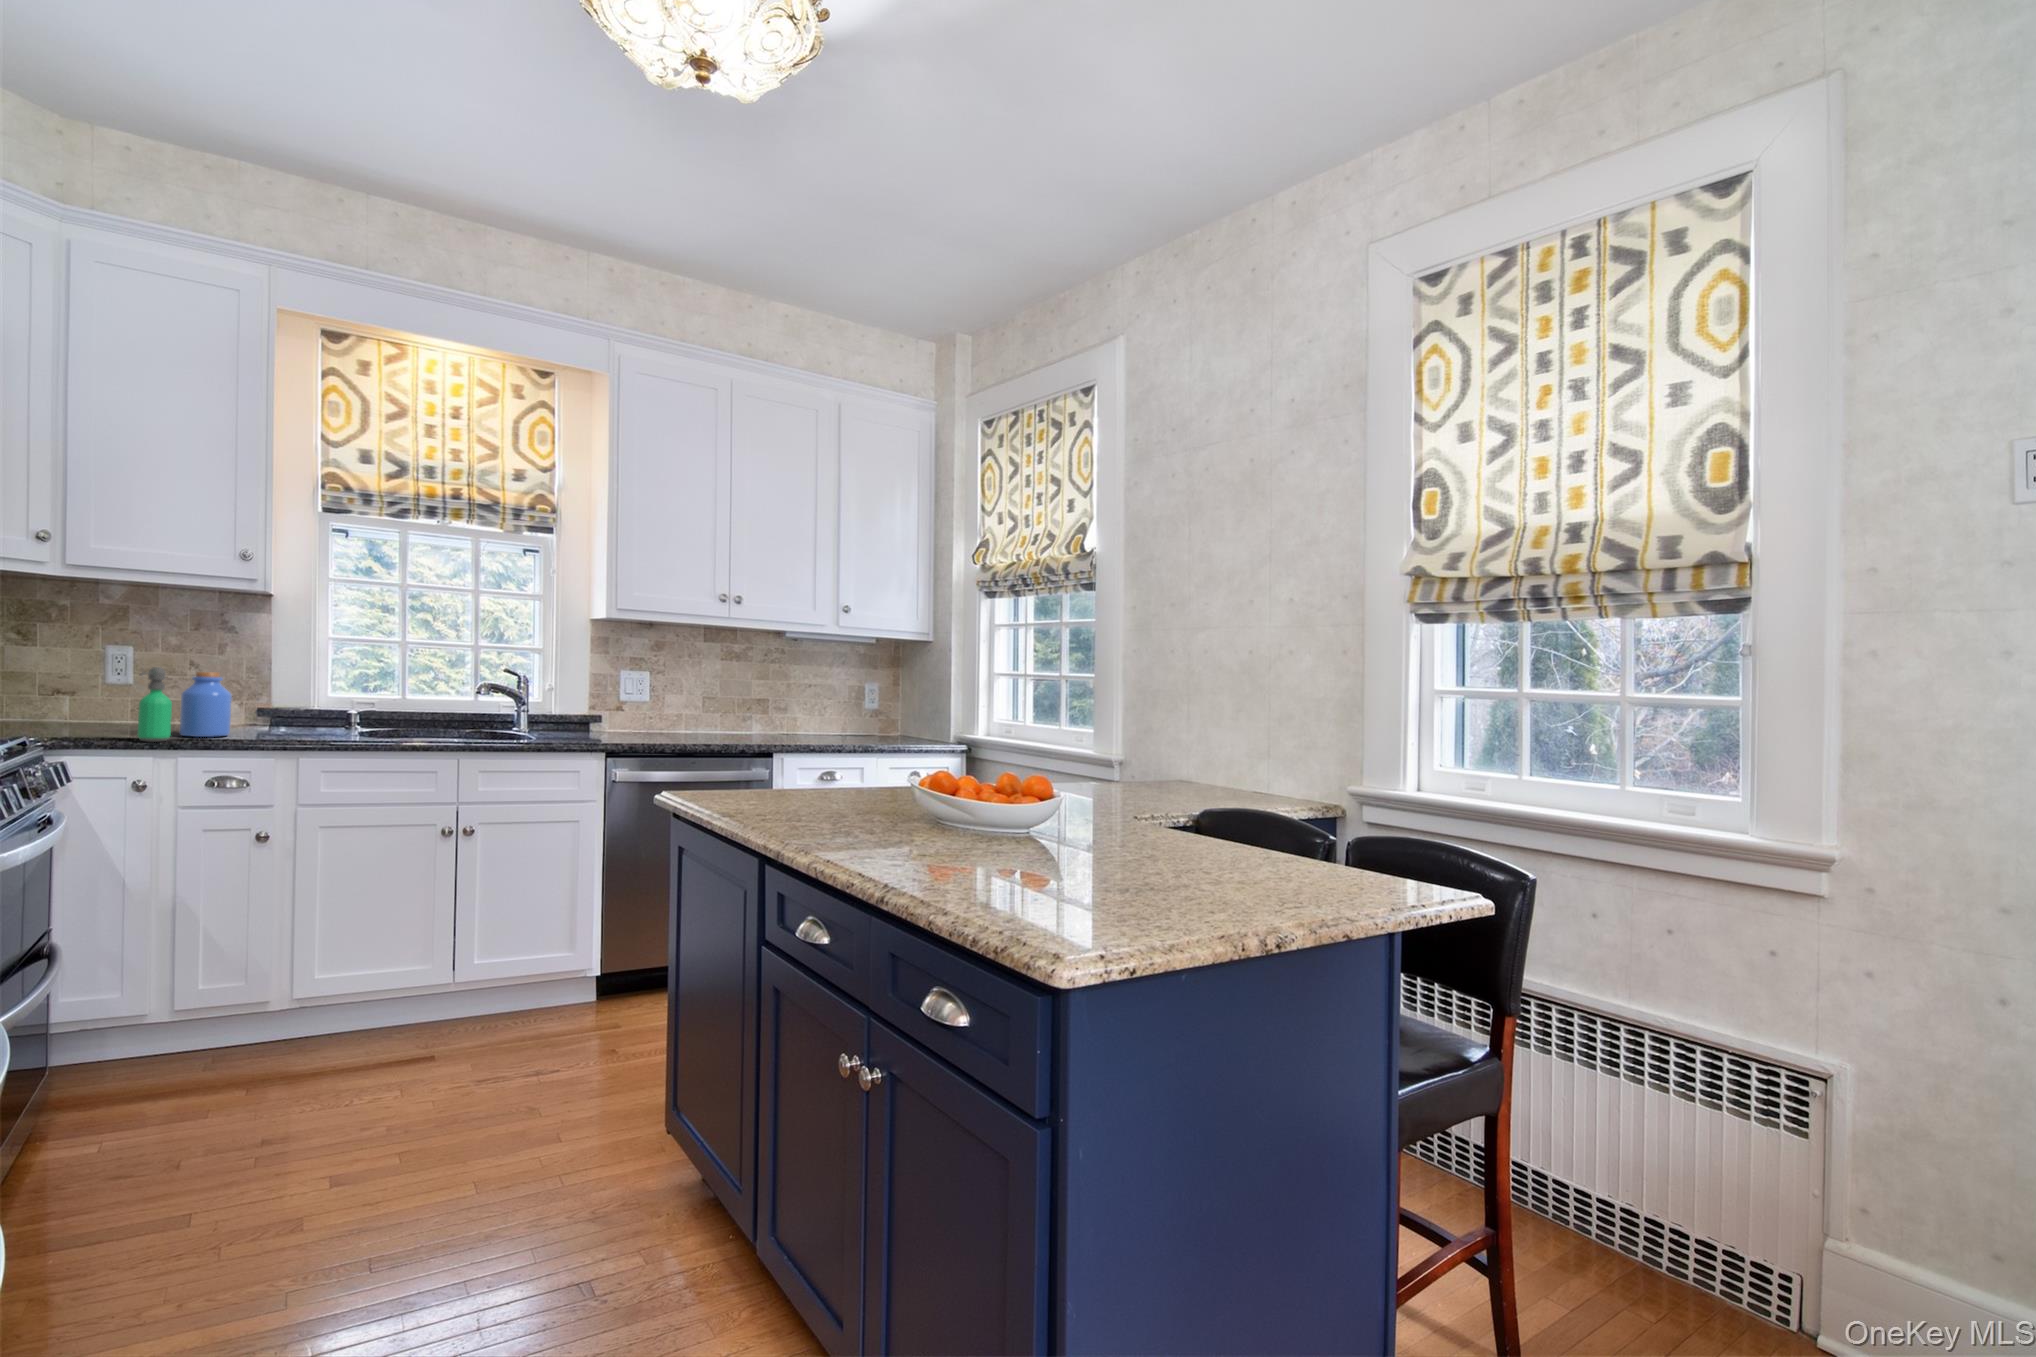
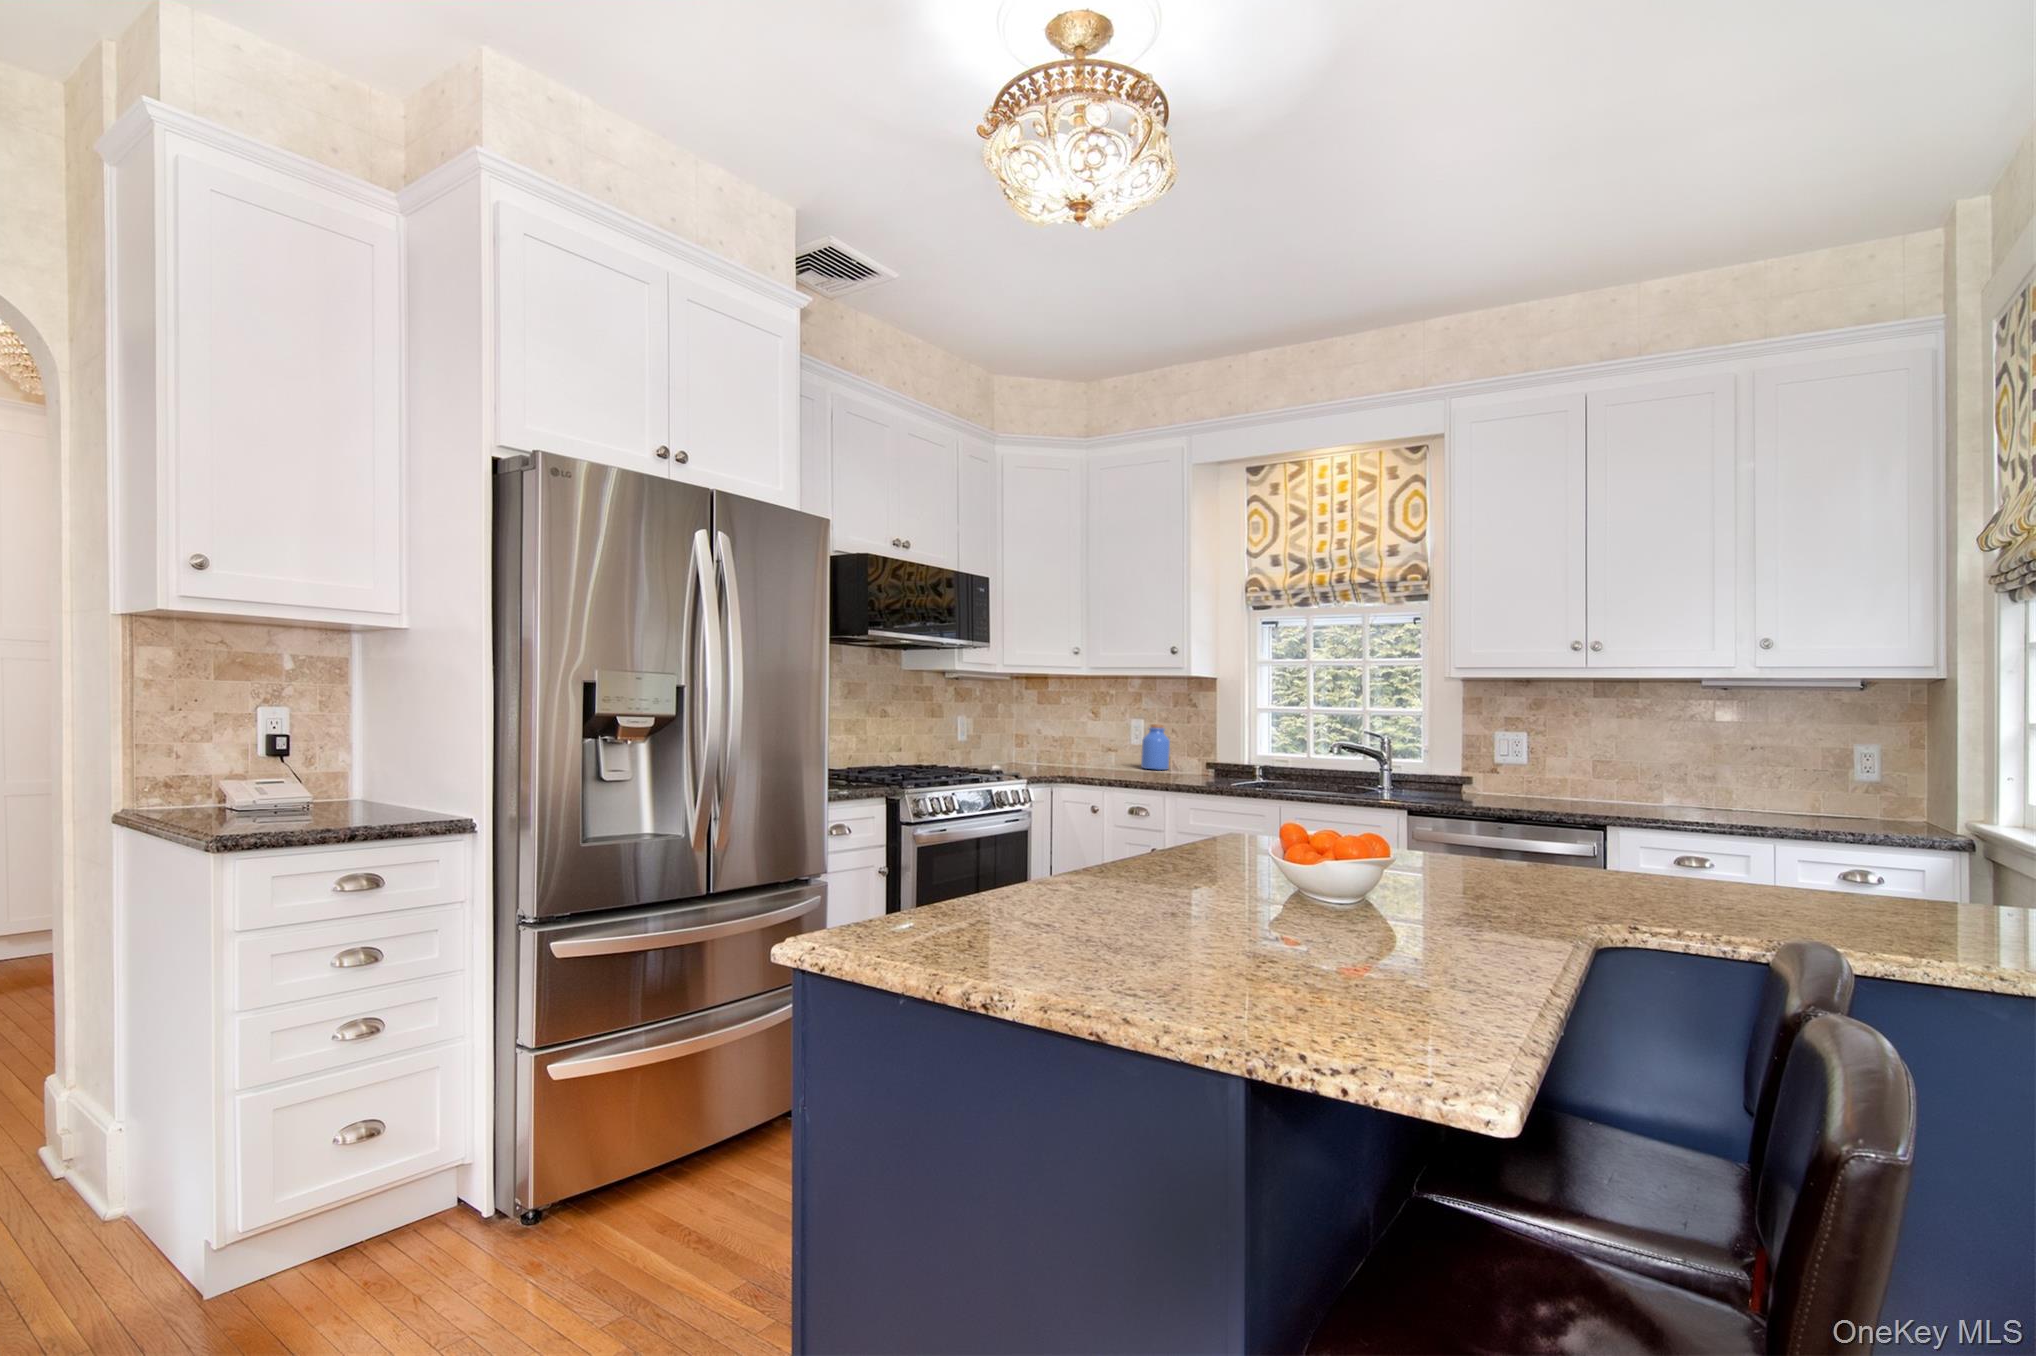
soap dispenser: present [138,667,172,742] -> none [1110,720,1129,770]

